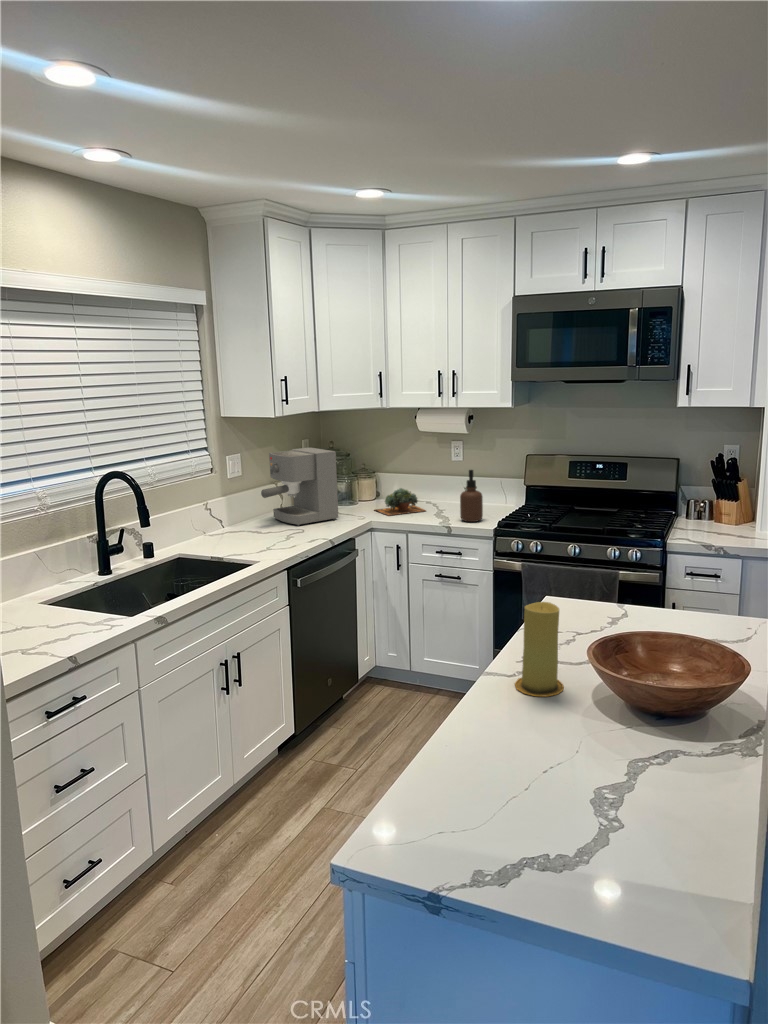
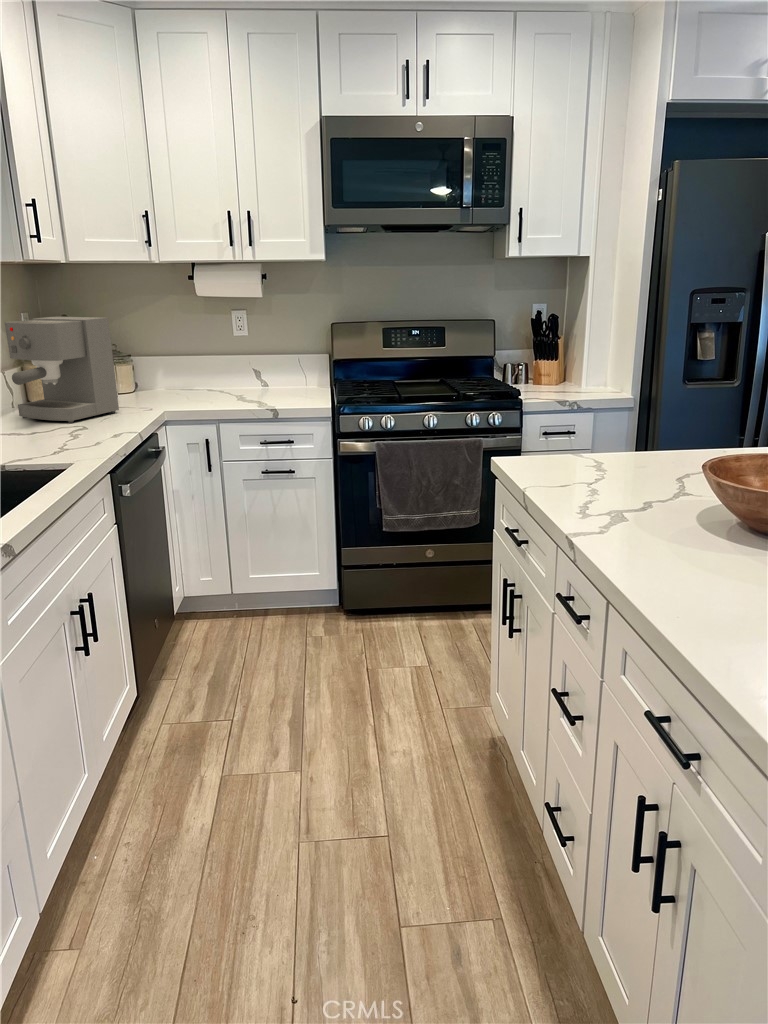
soap dispenser: present [460,470,483,522] -> none [277,337,305,402]
succulent plant: present [375,488,426,516] -> none [152,369,222,404]
candle: present [515,602,563,697] -> none [626,430,695,545]

